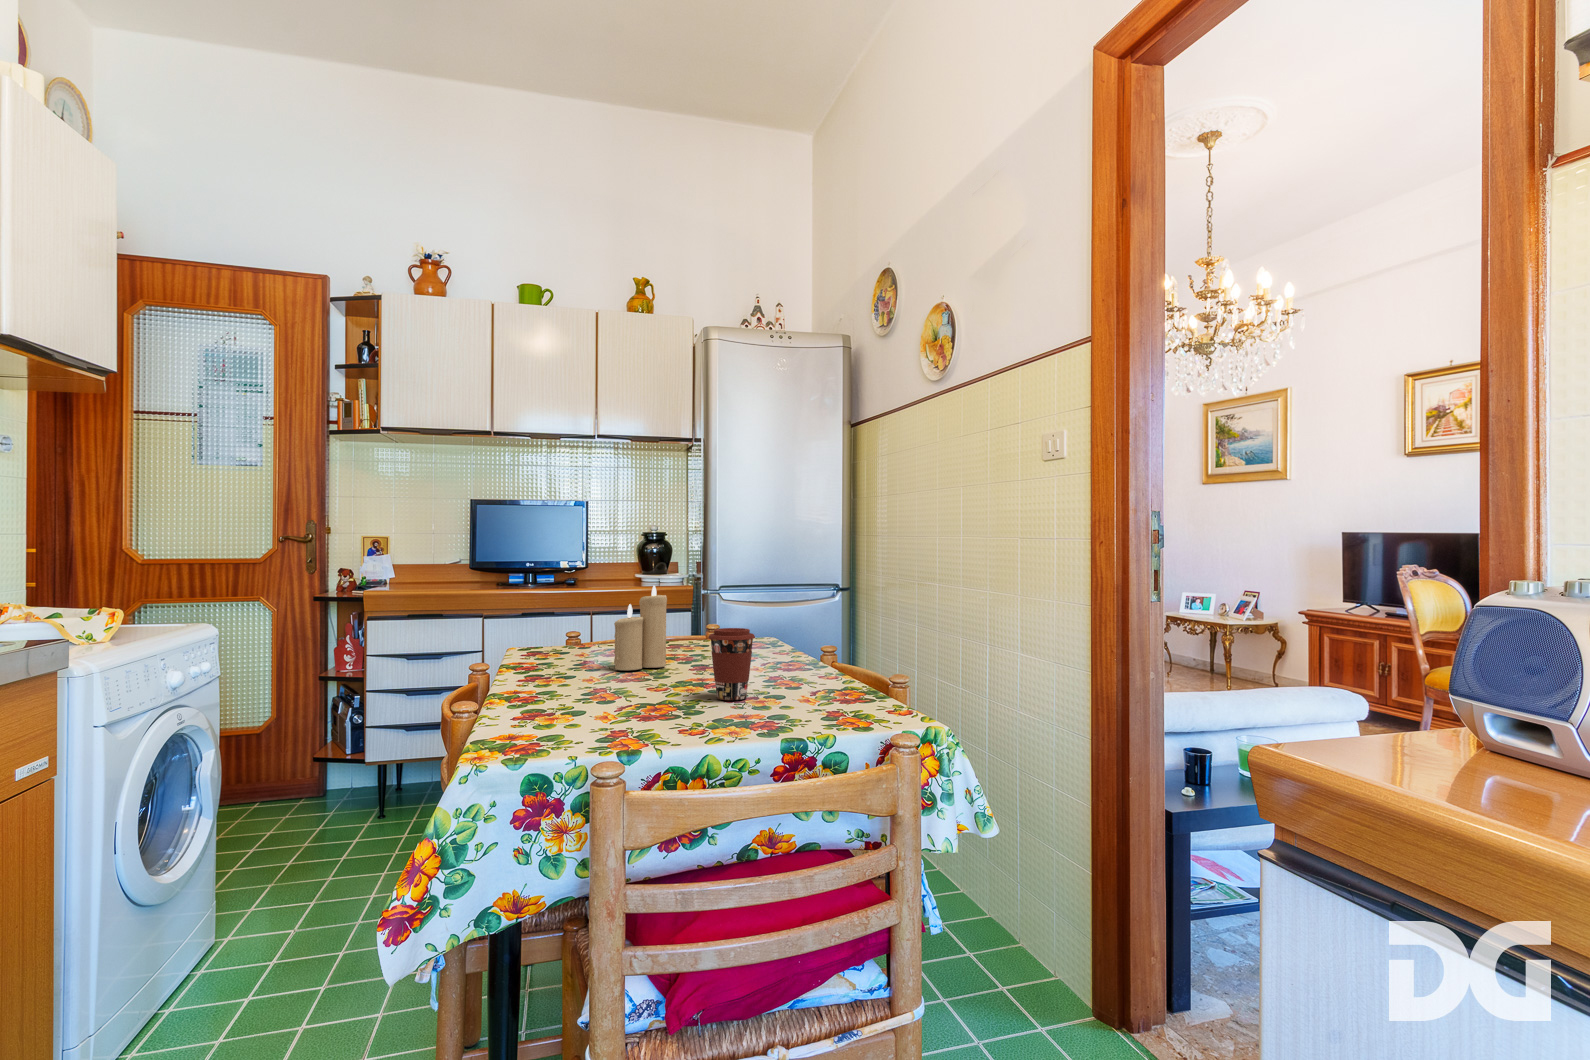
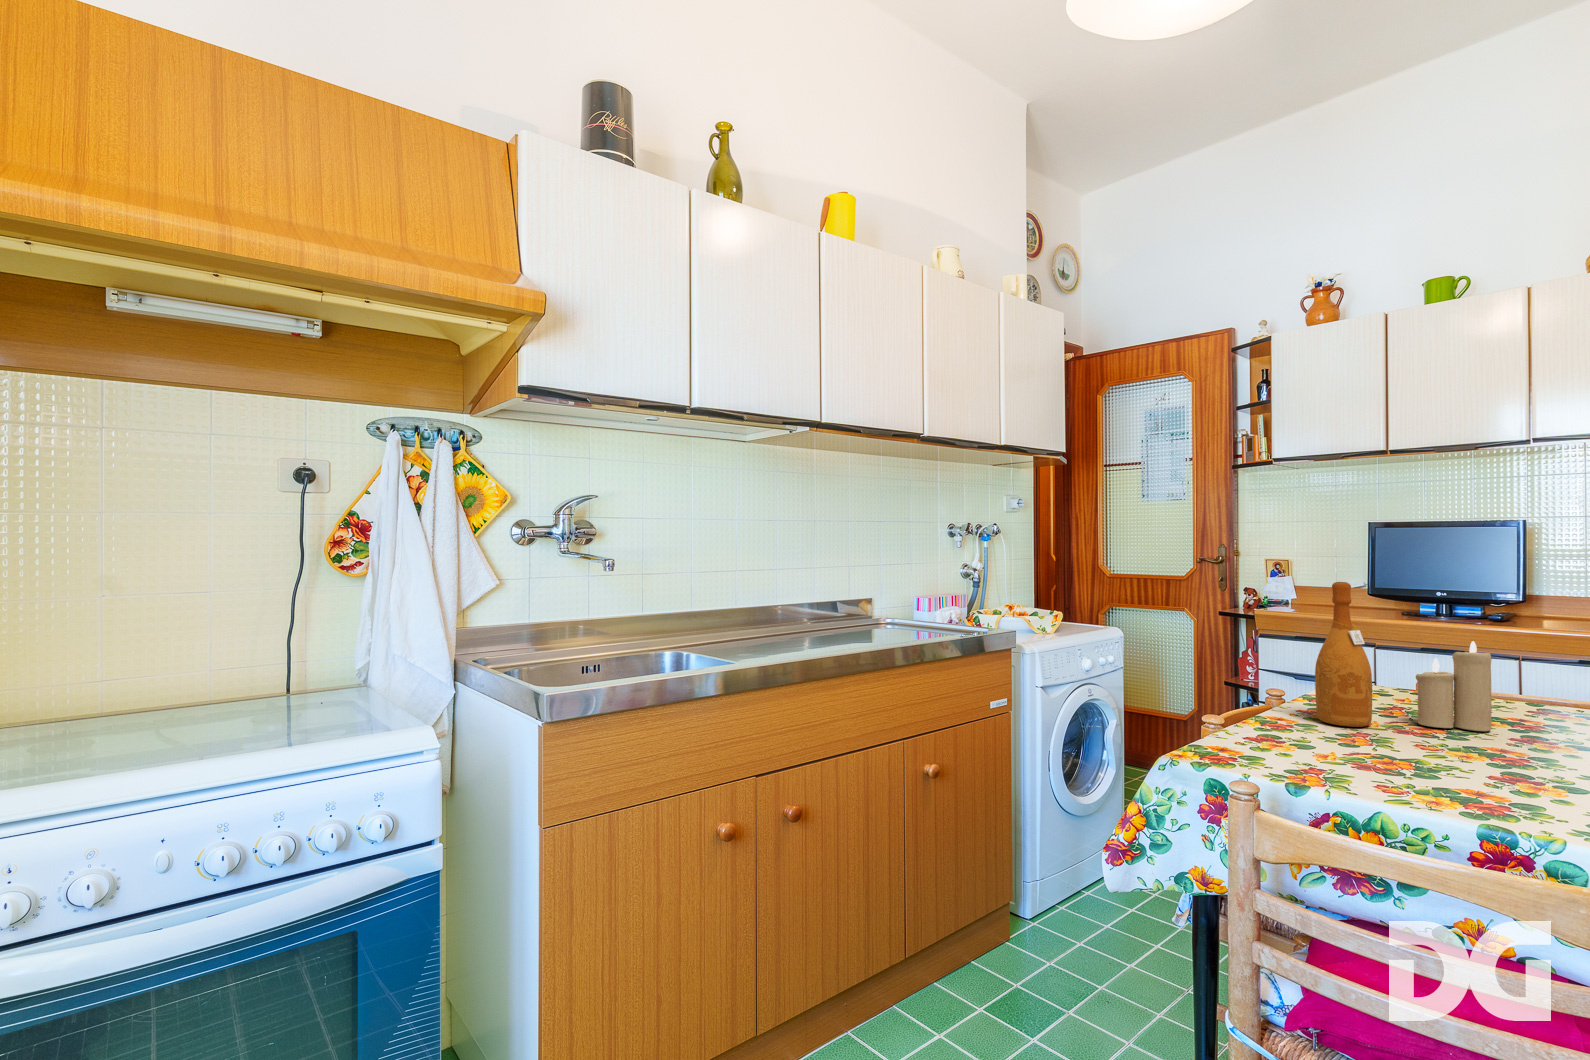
wine bottle: none [539,529,590,683] -> present [1315,582,1372,727]
coffee cup: present [708,628,755,700] -> none [1471,700,1541,783]

